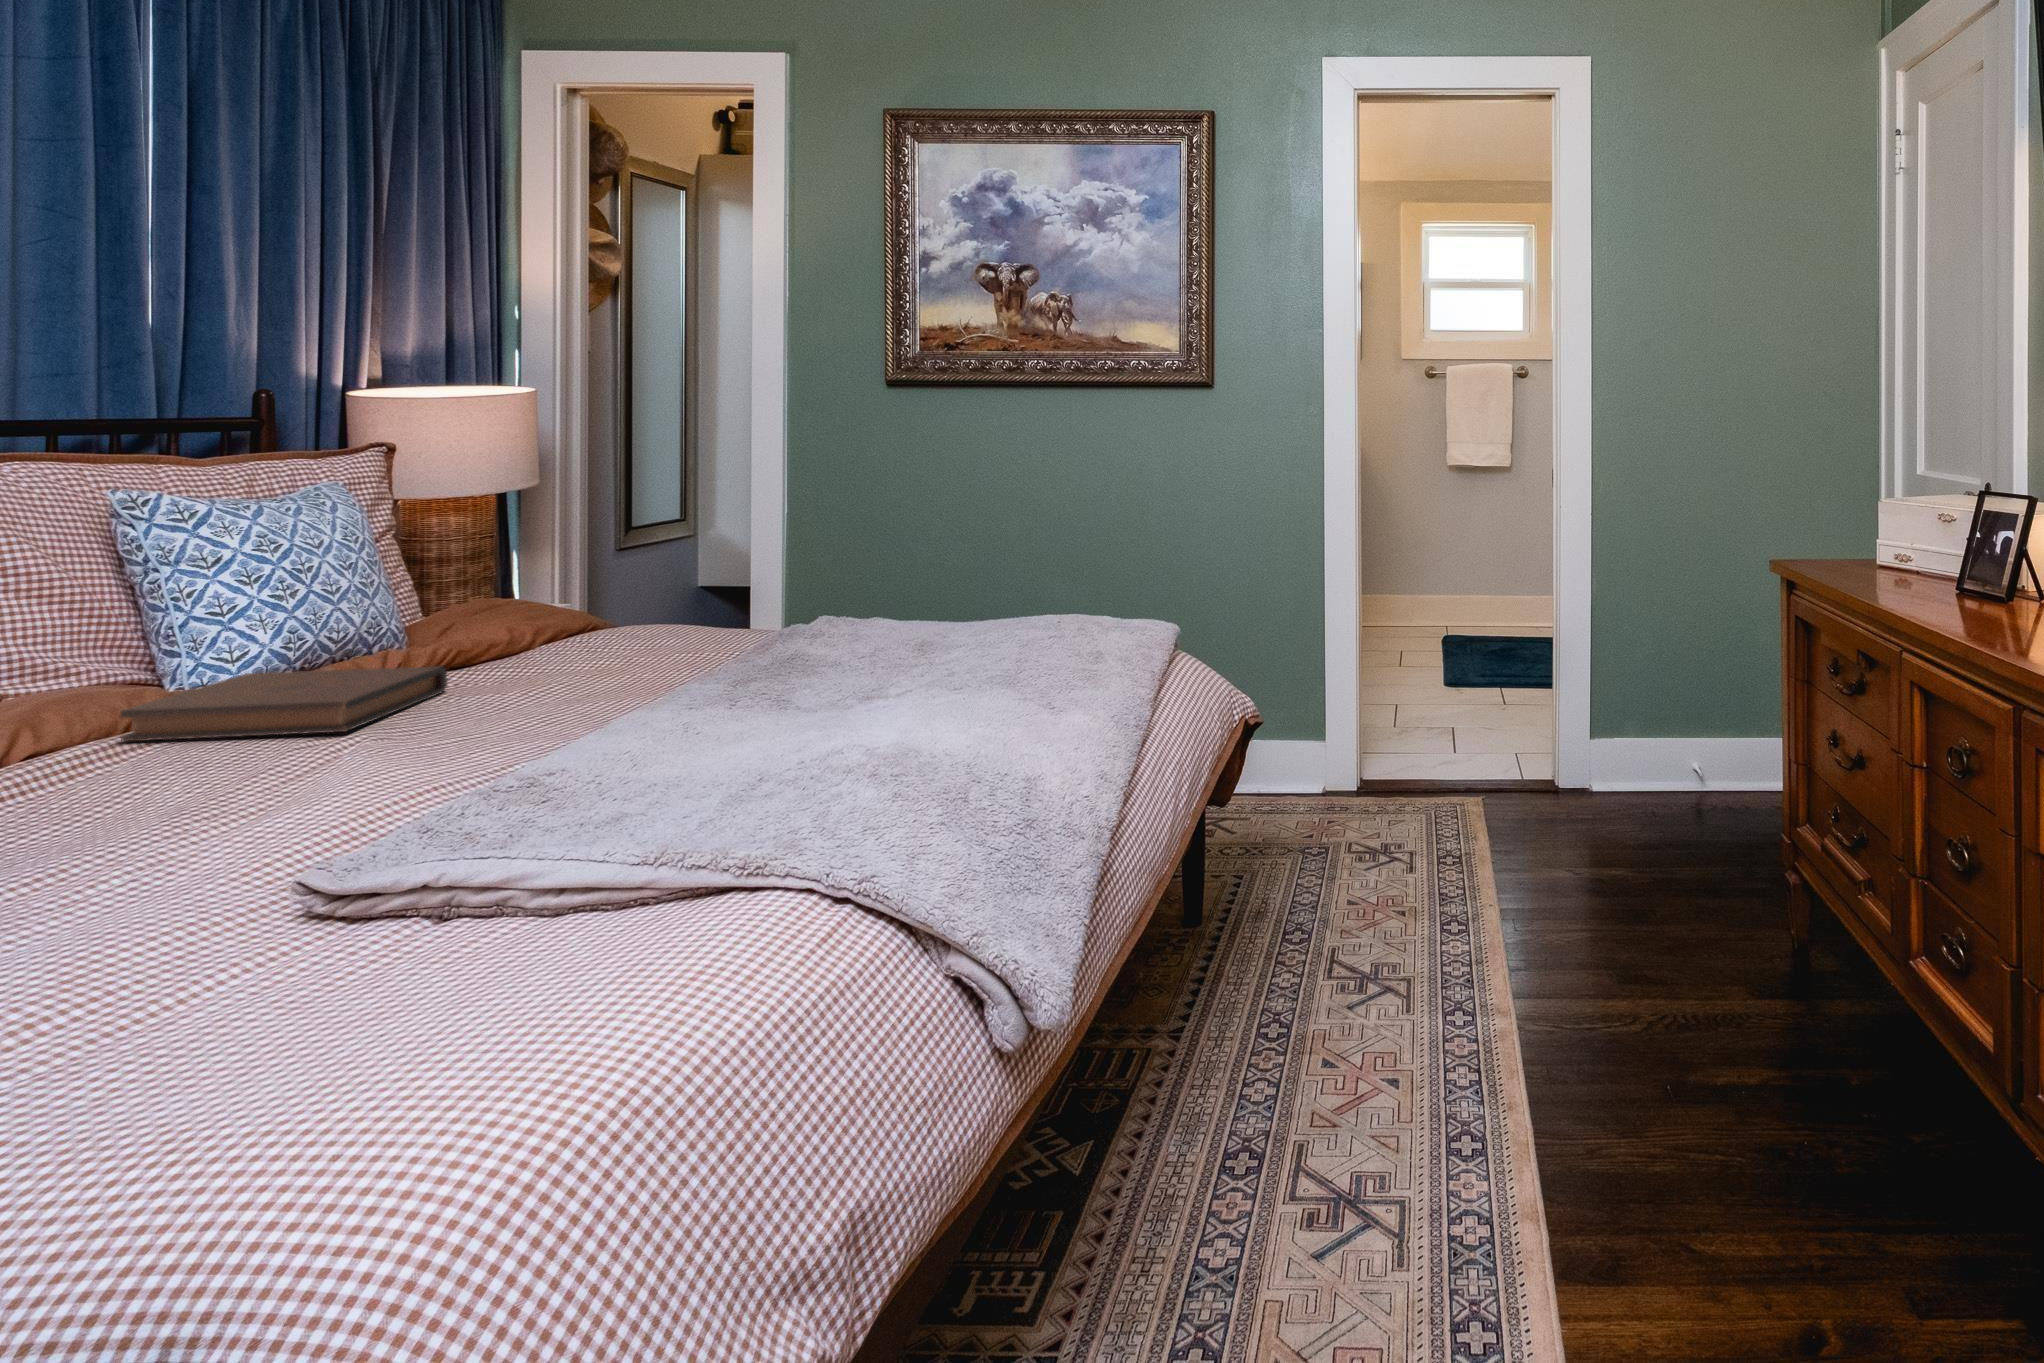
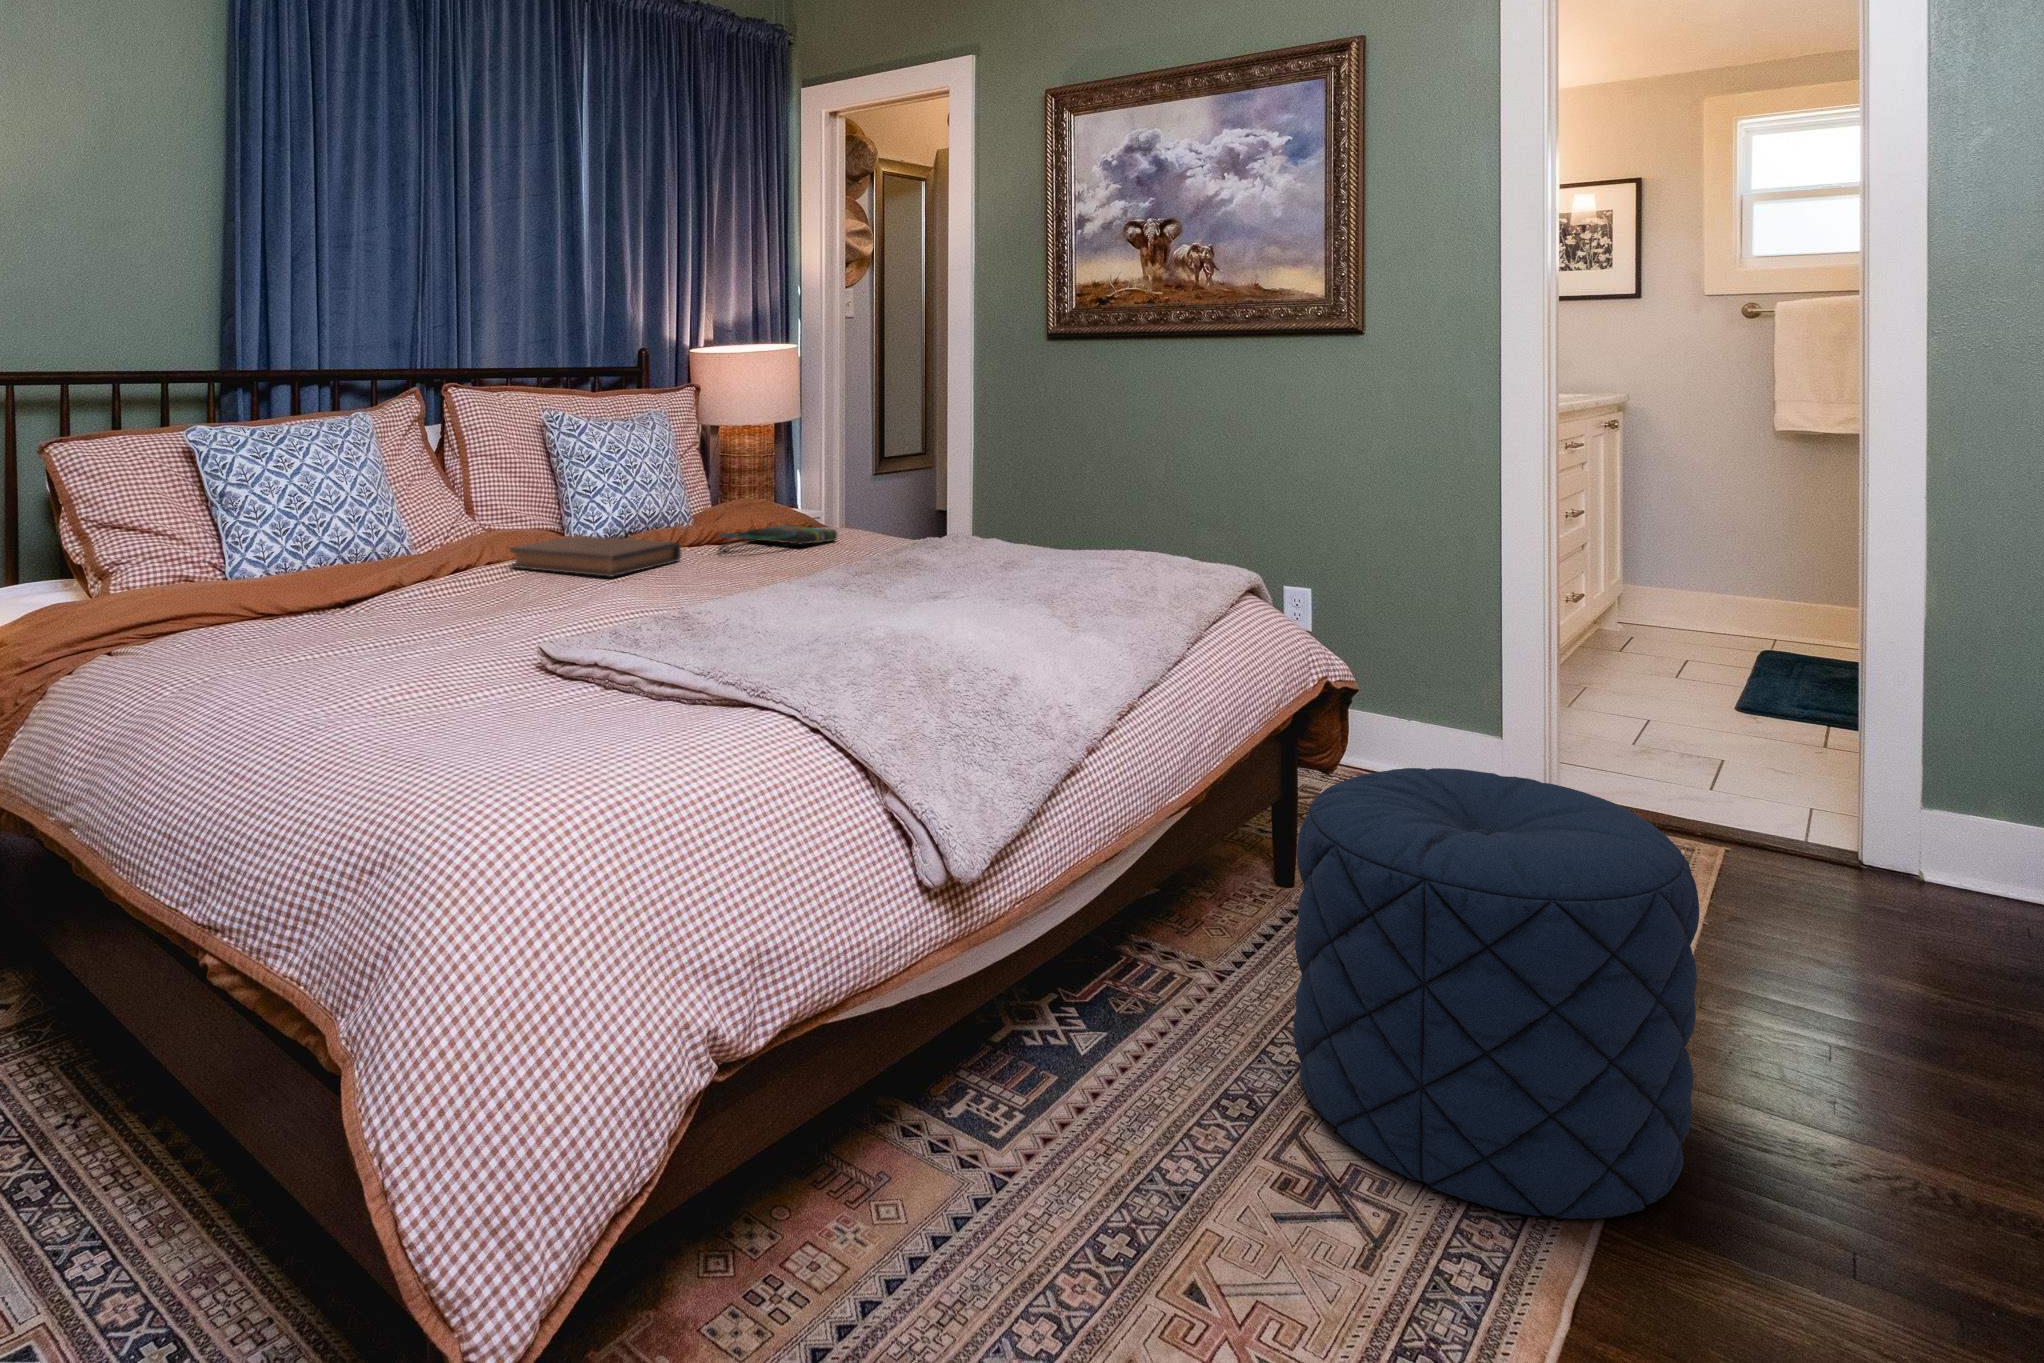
tote bag: none [500,621,667,673] -> present [719,525,837,554]
pouf: none [1274,783,1575,1170] -> present [1294,768,1699,1219]

